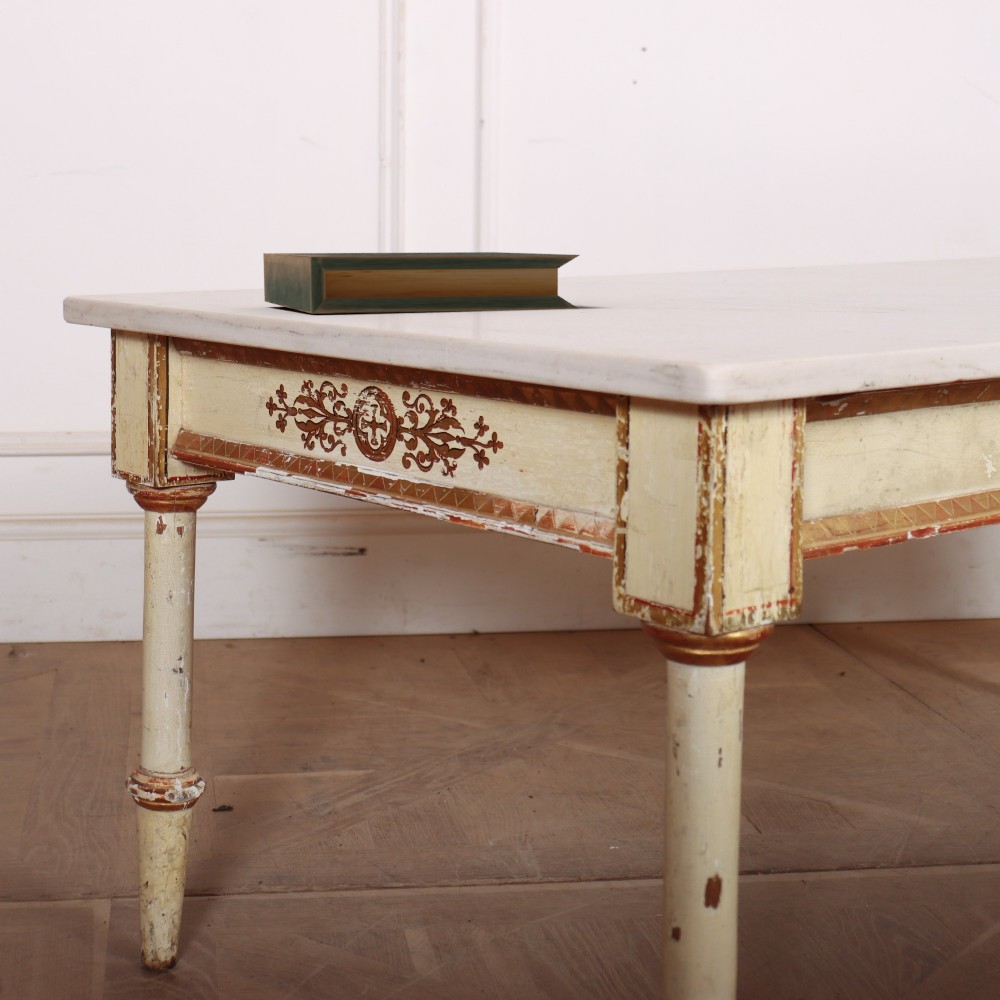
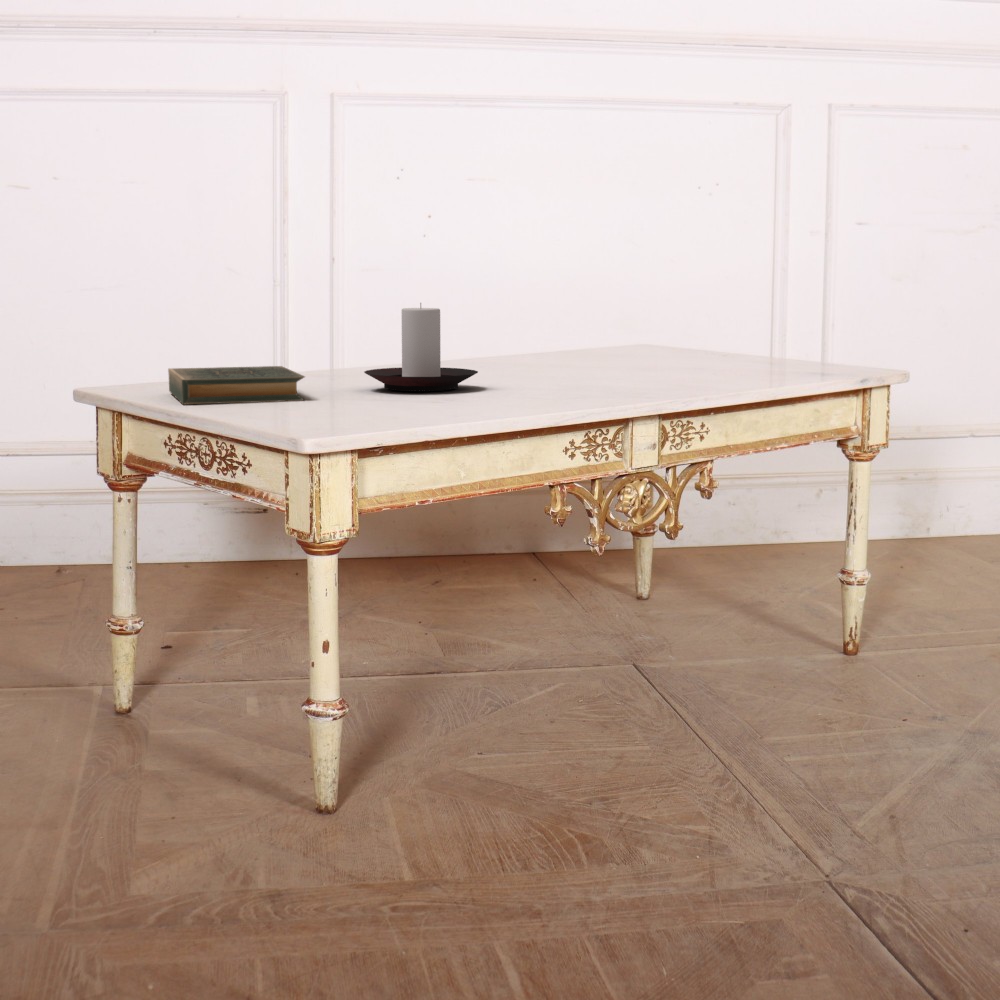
candle holder: none [671,112,916,297] -> present [364,303,478,391]

